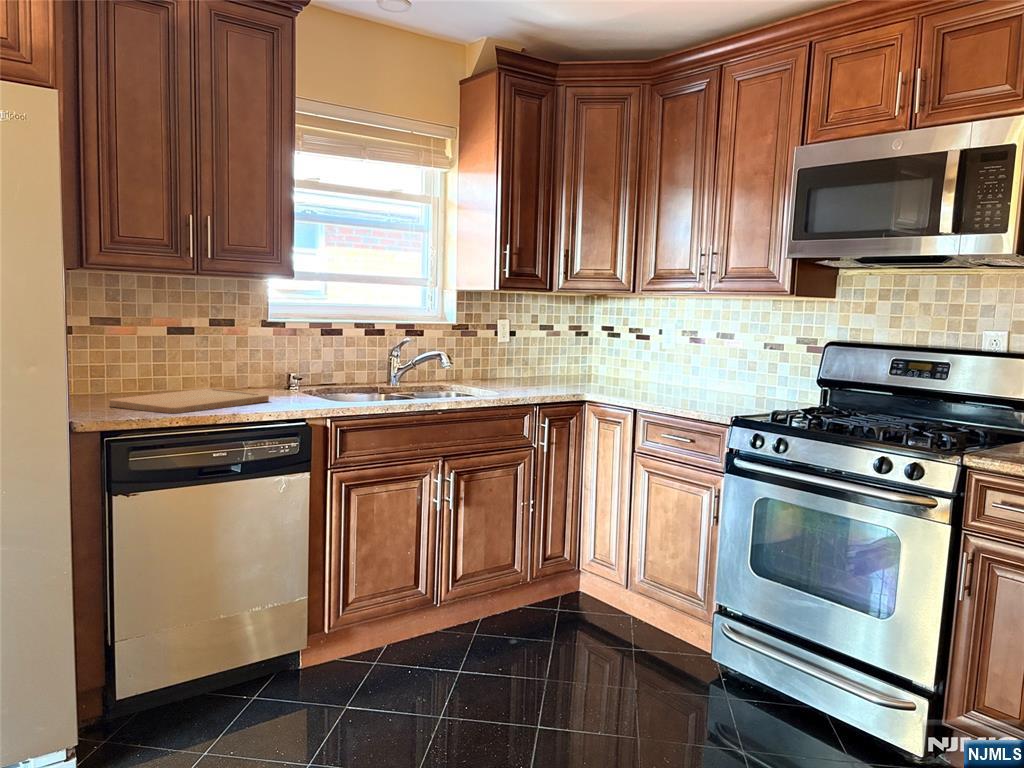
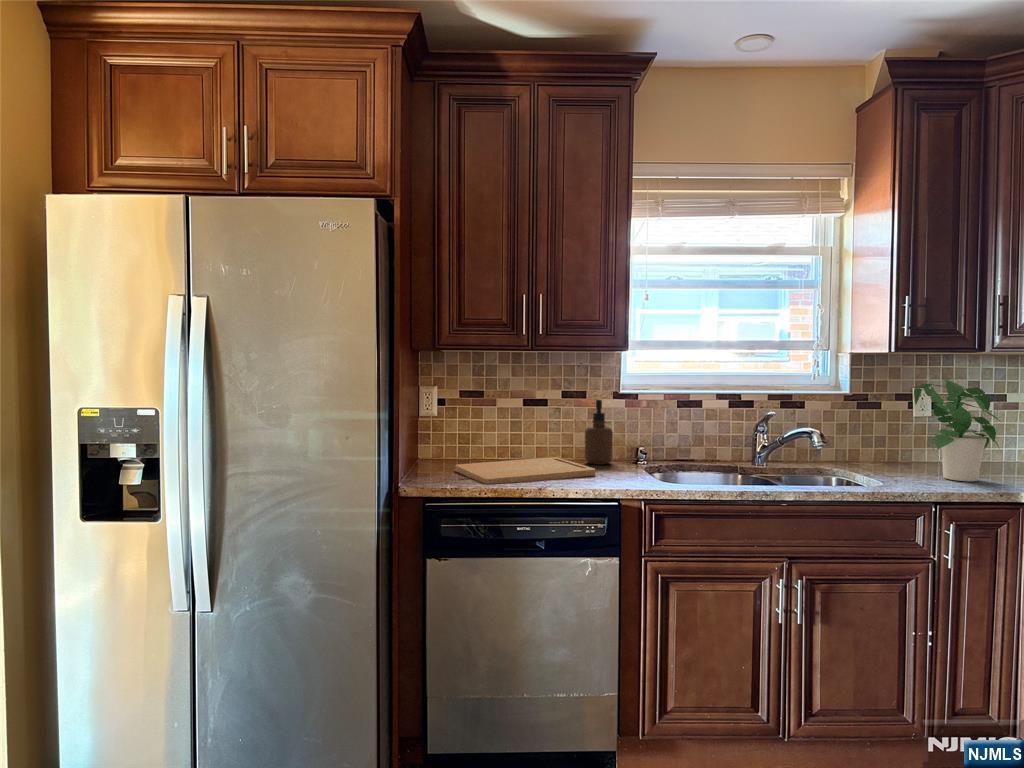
potted plant: none [510,311,566,389] -> present [914,379,1000,482]
soap dispenser: none [237,327,266,394] -> present [585,399,613,465]

